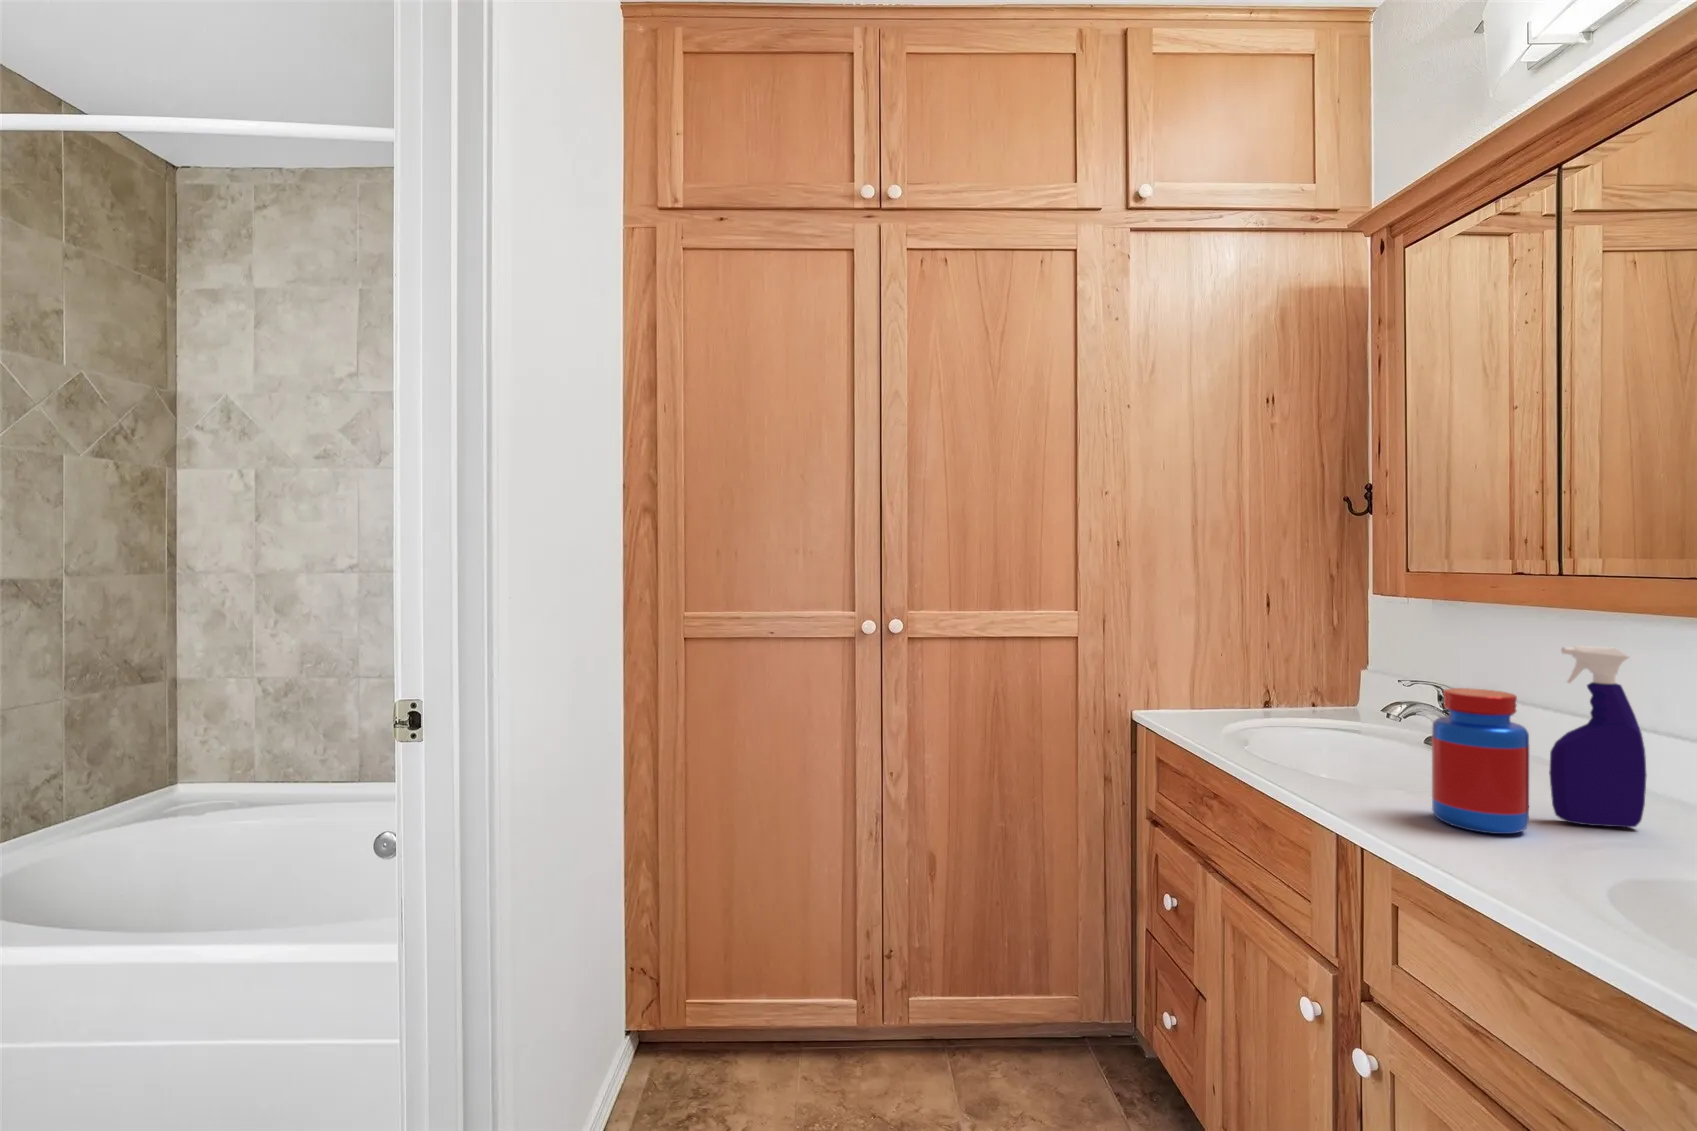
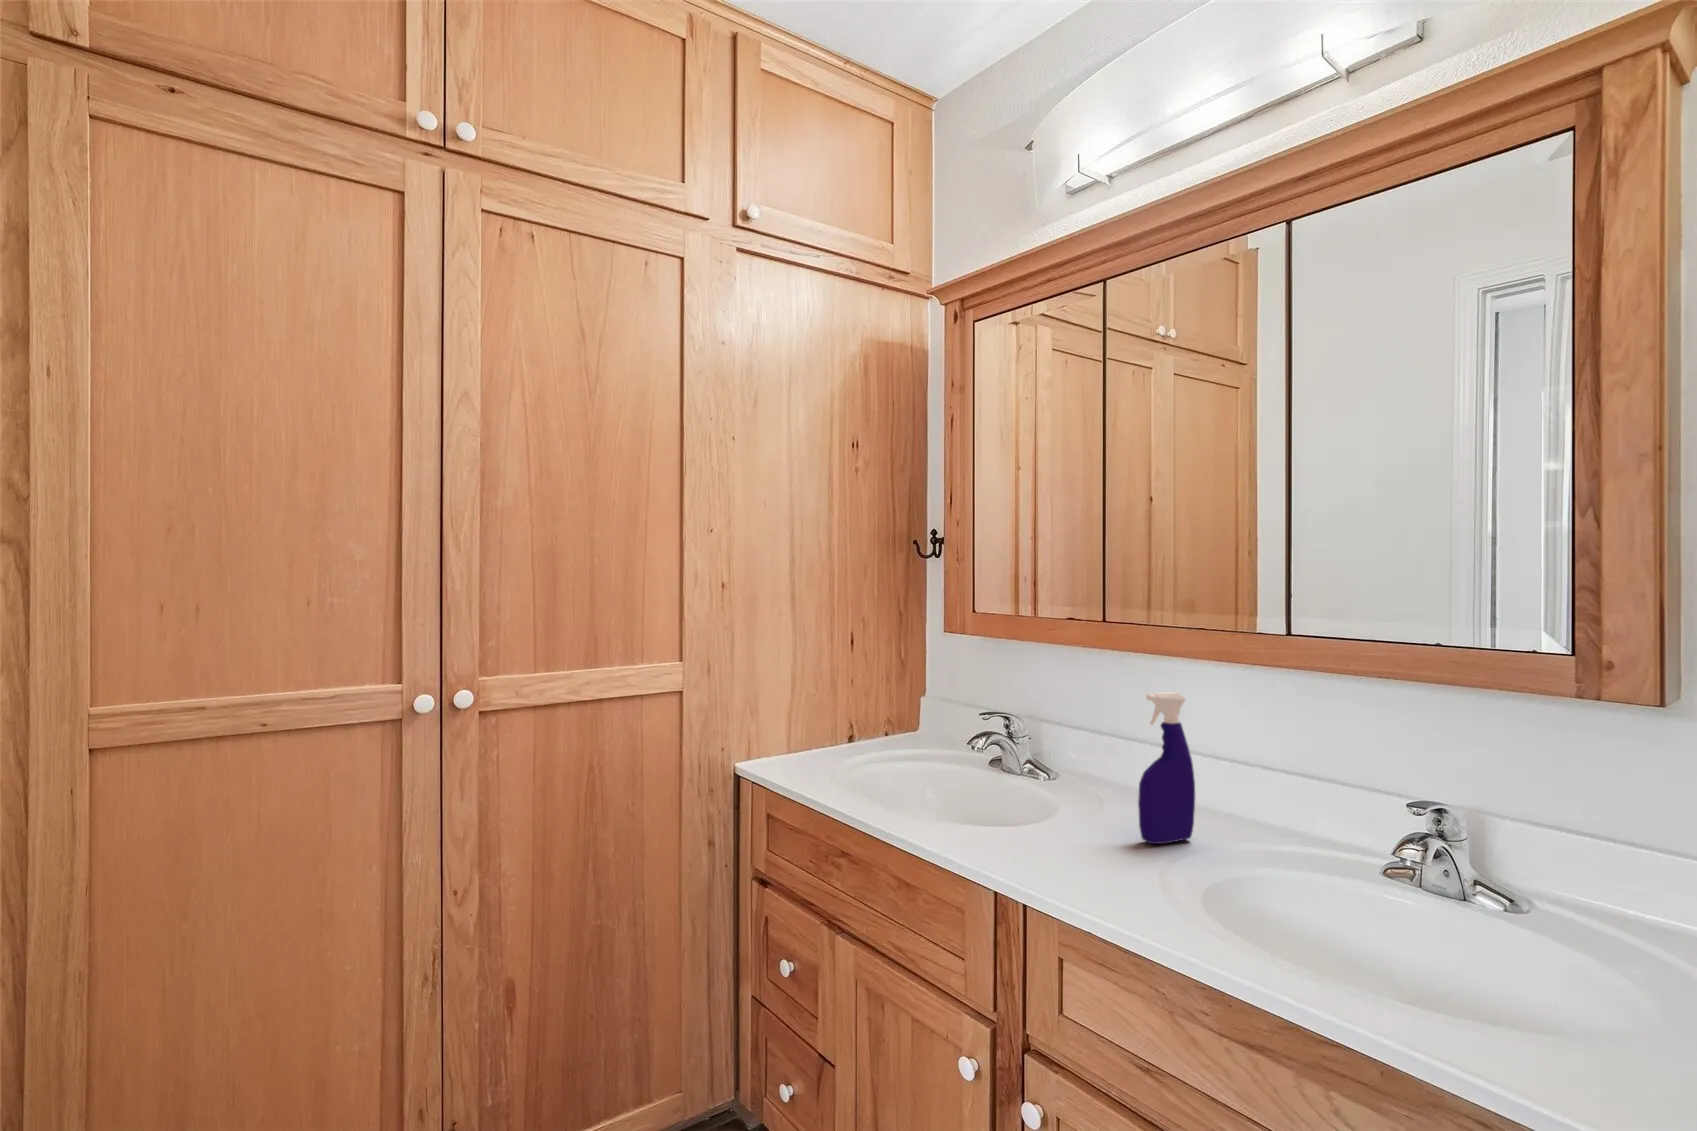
jar: present [1432,688,1529,834] -> none [1070,738,1143,873]

